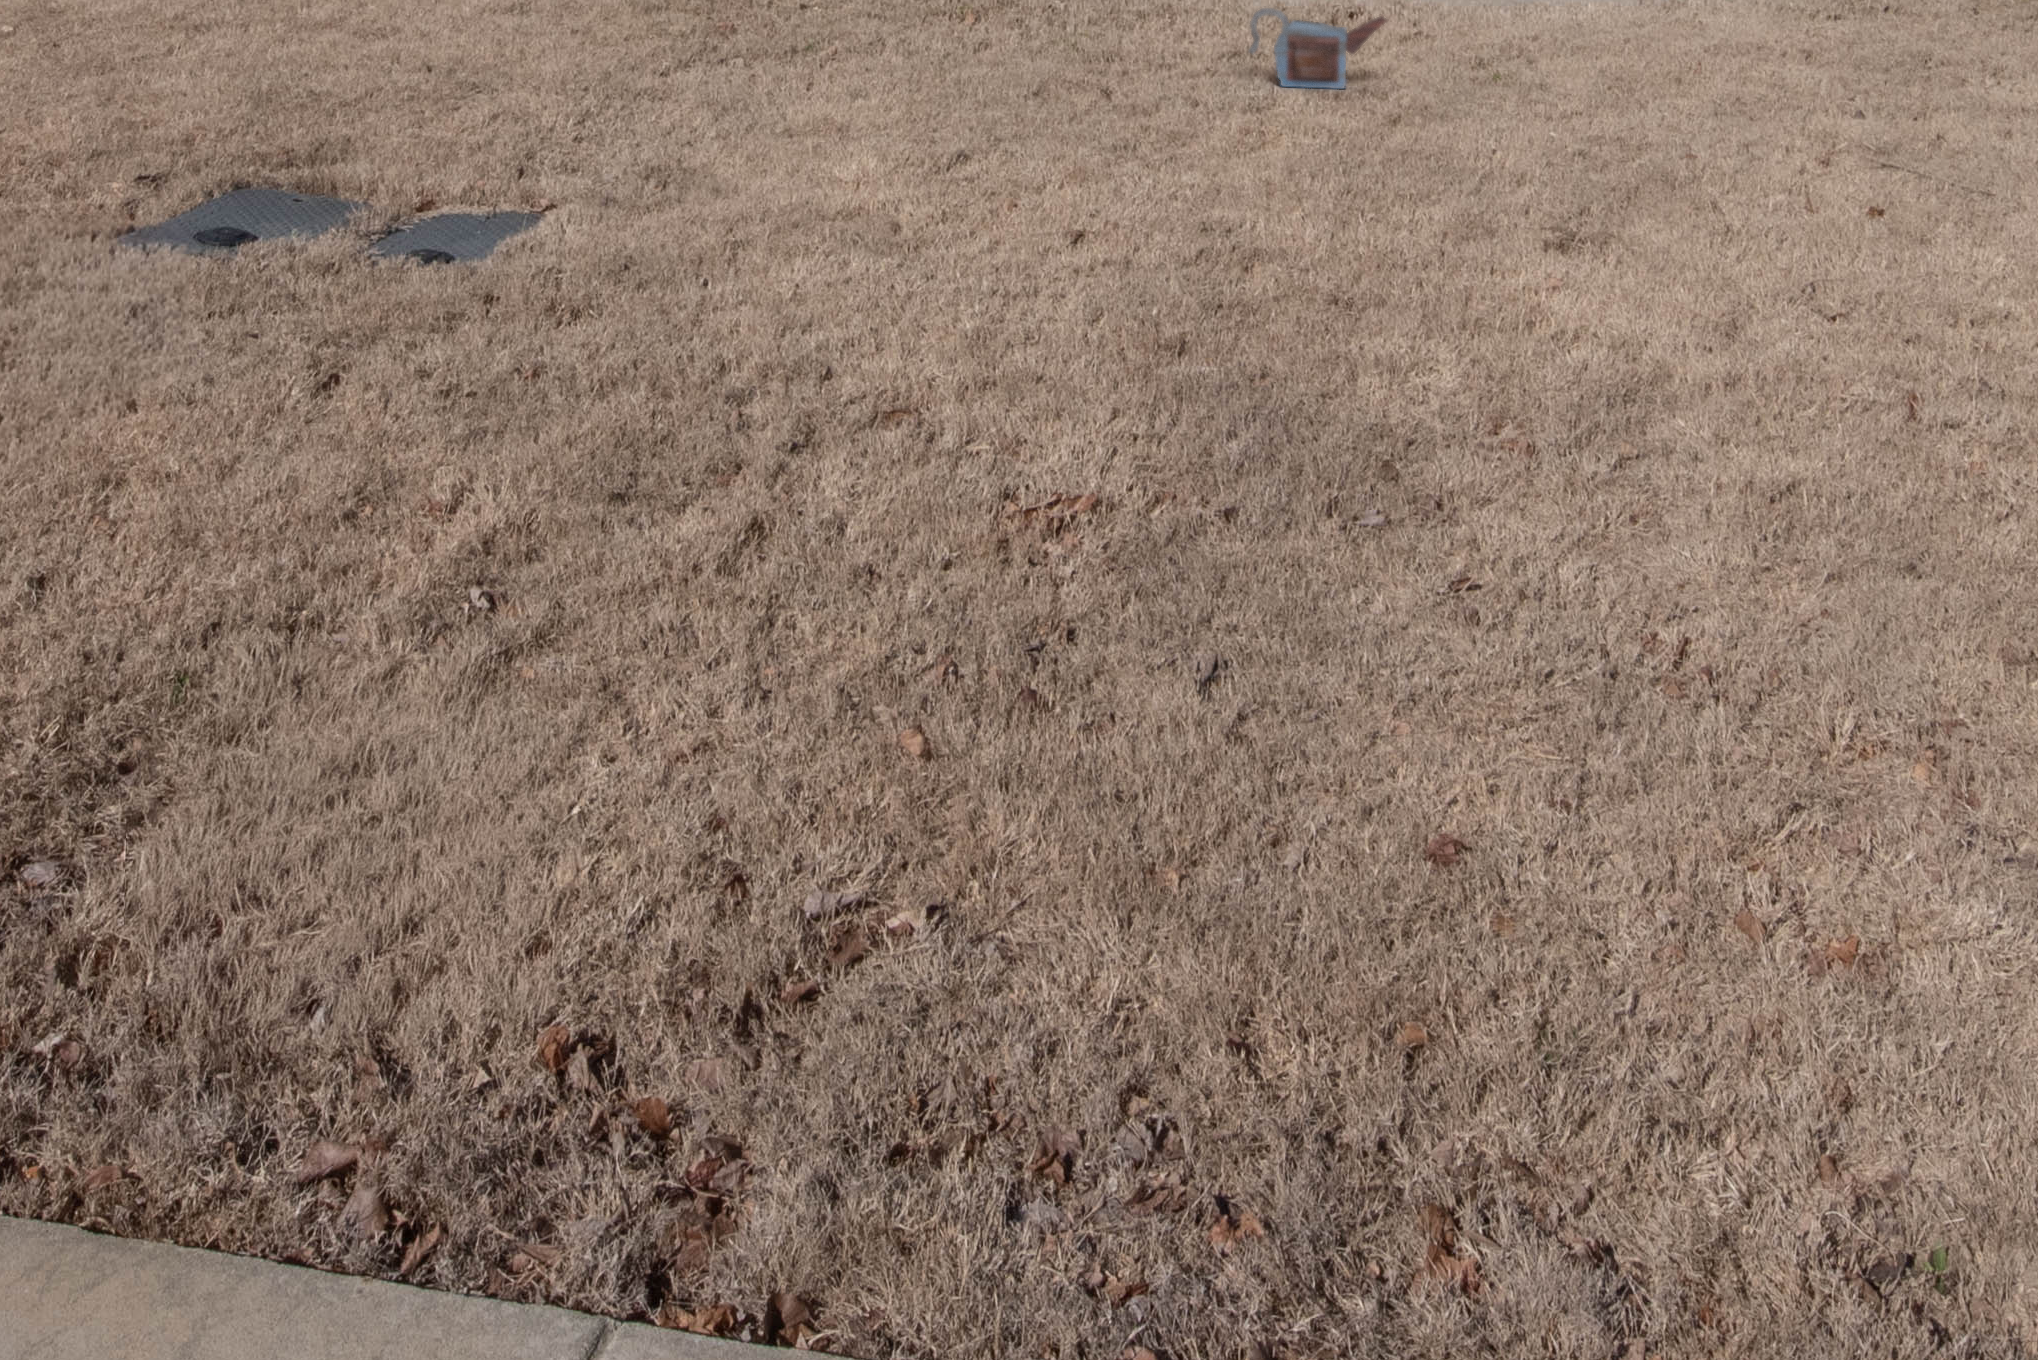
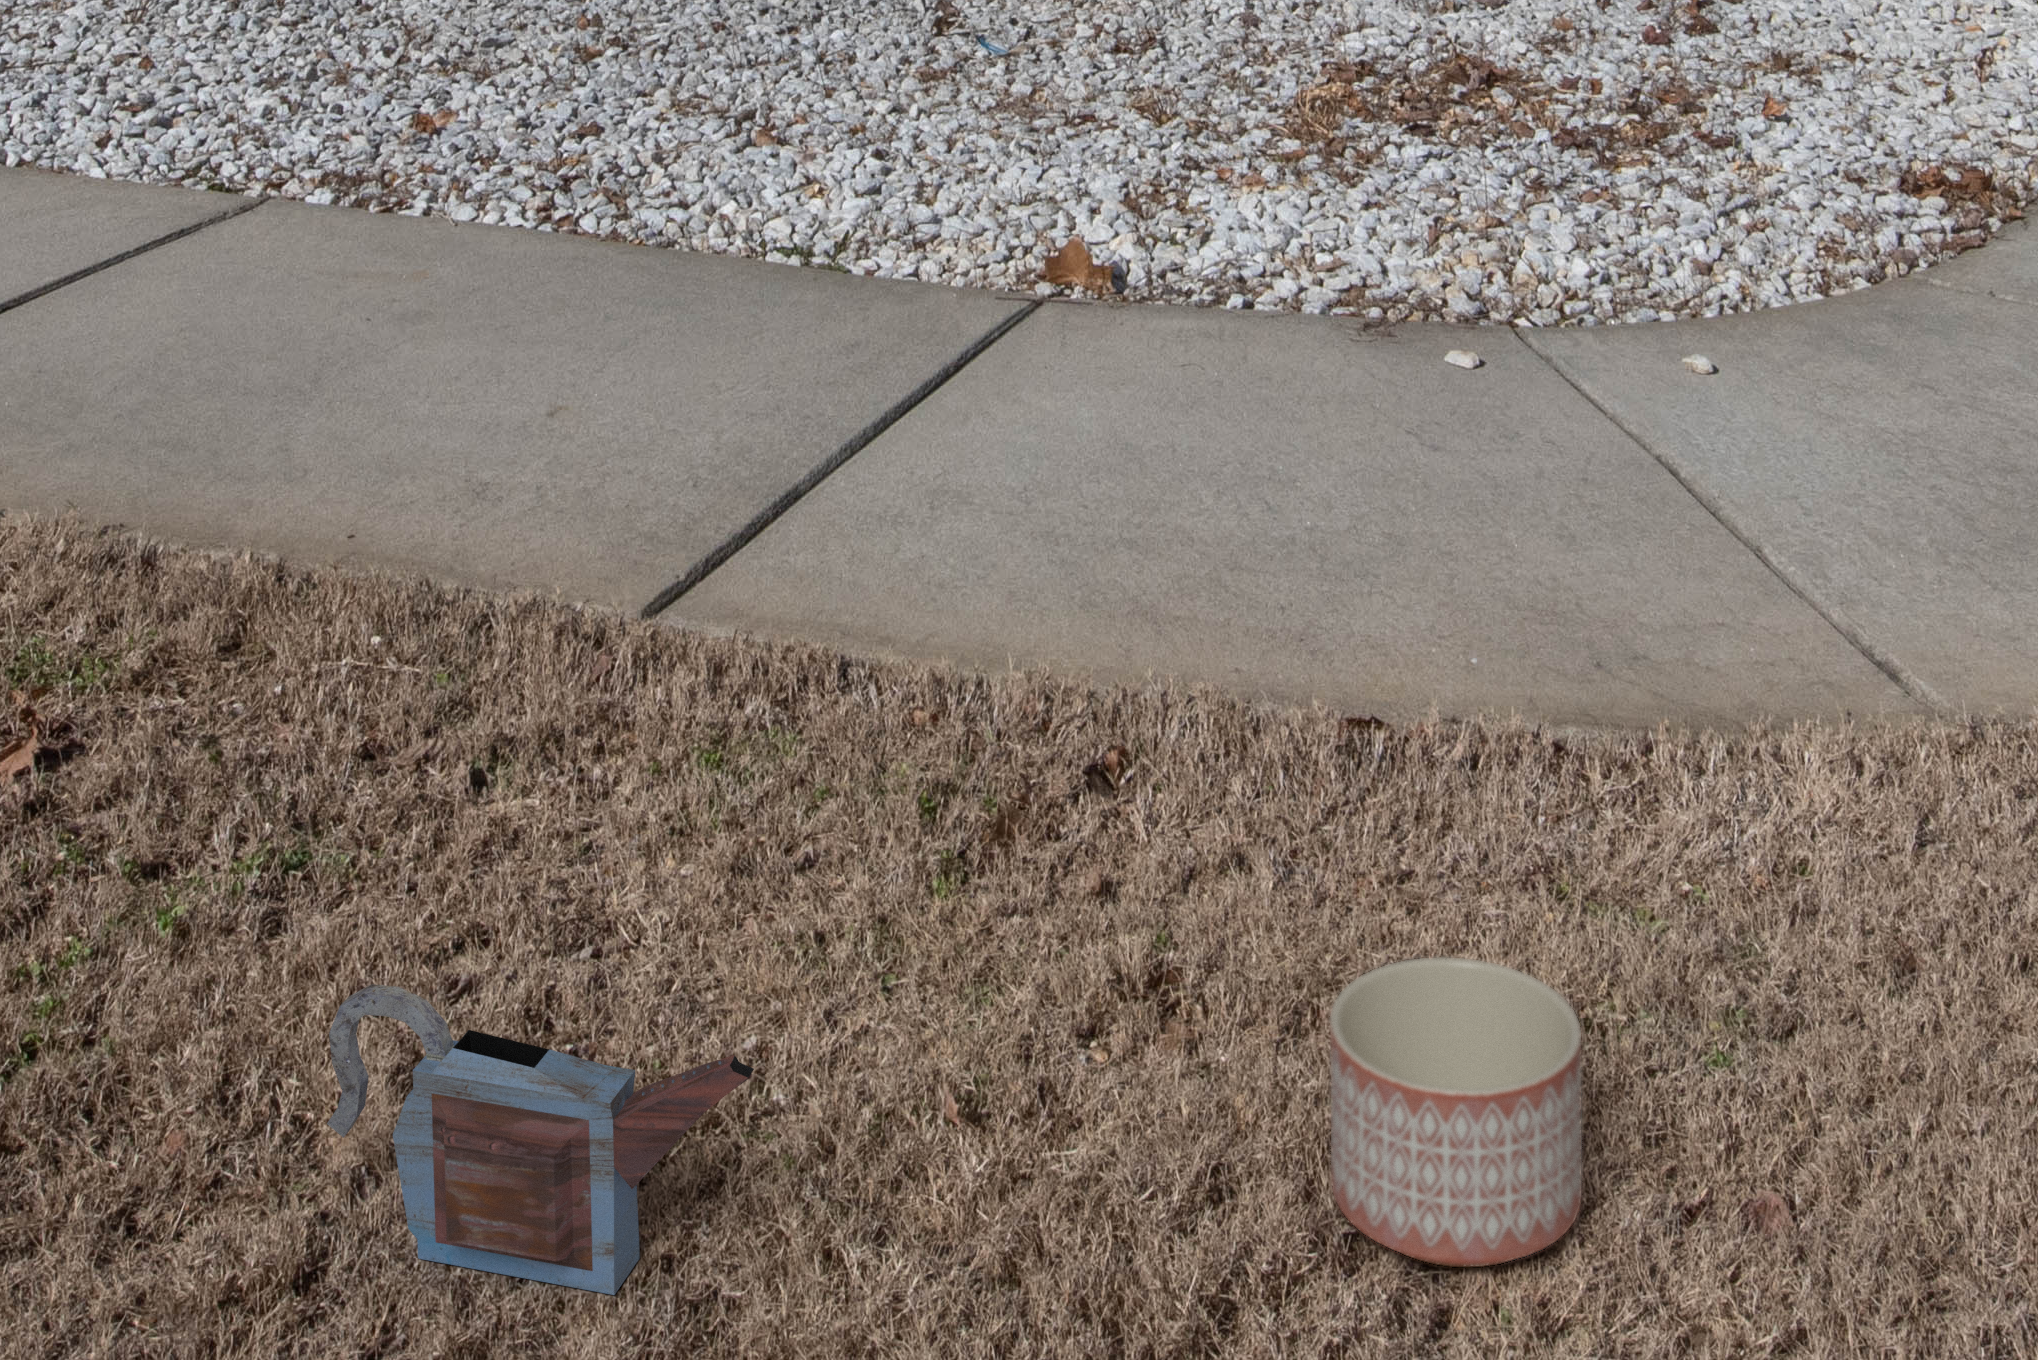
planter: none [1534,10,1611,80] -> present [1330,957,1582,1267]

